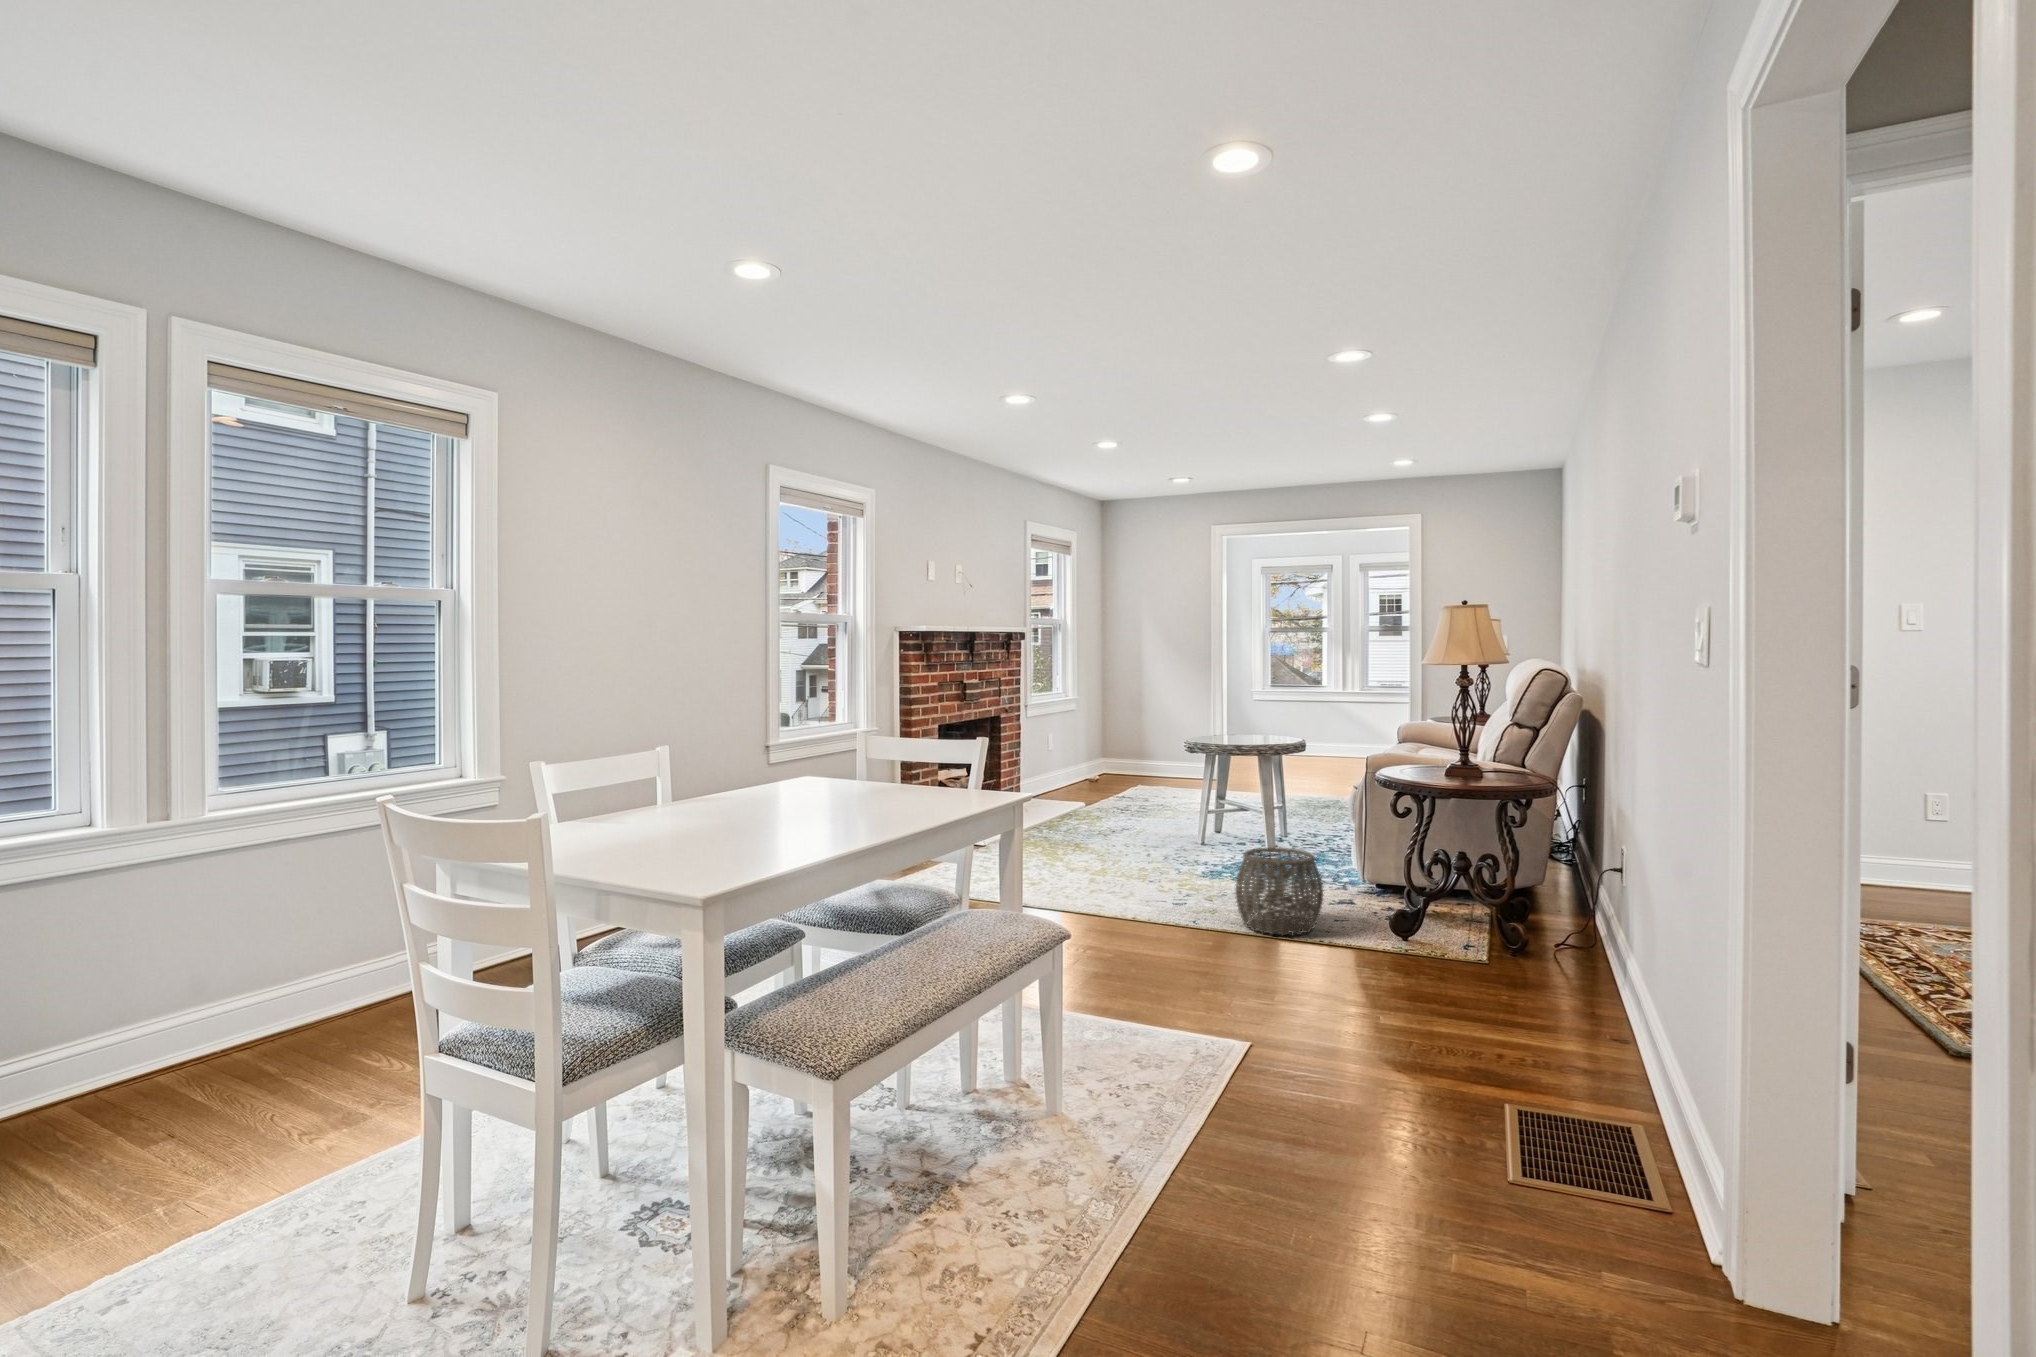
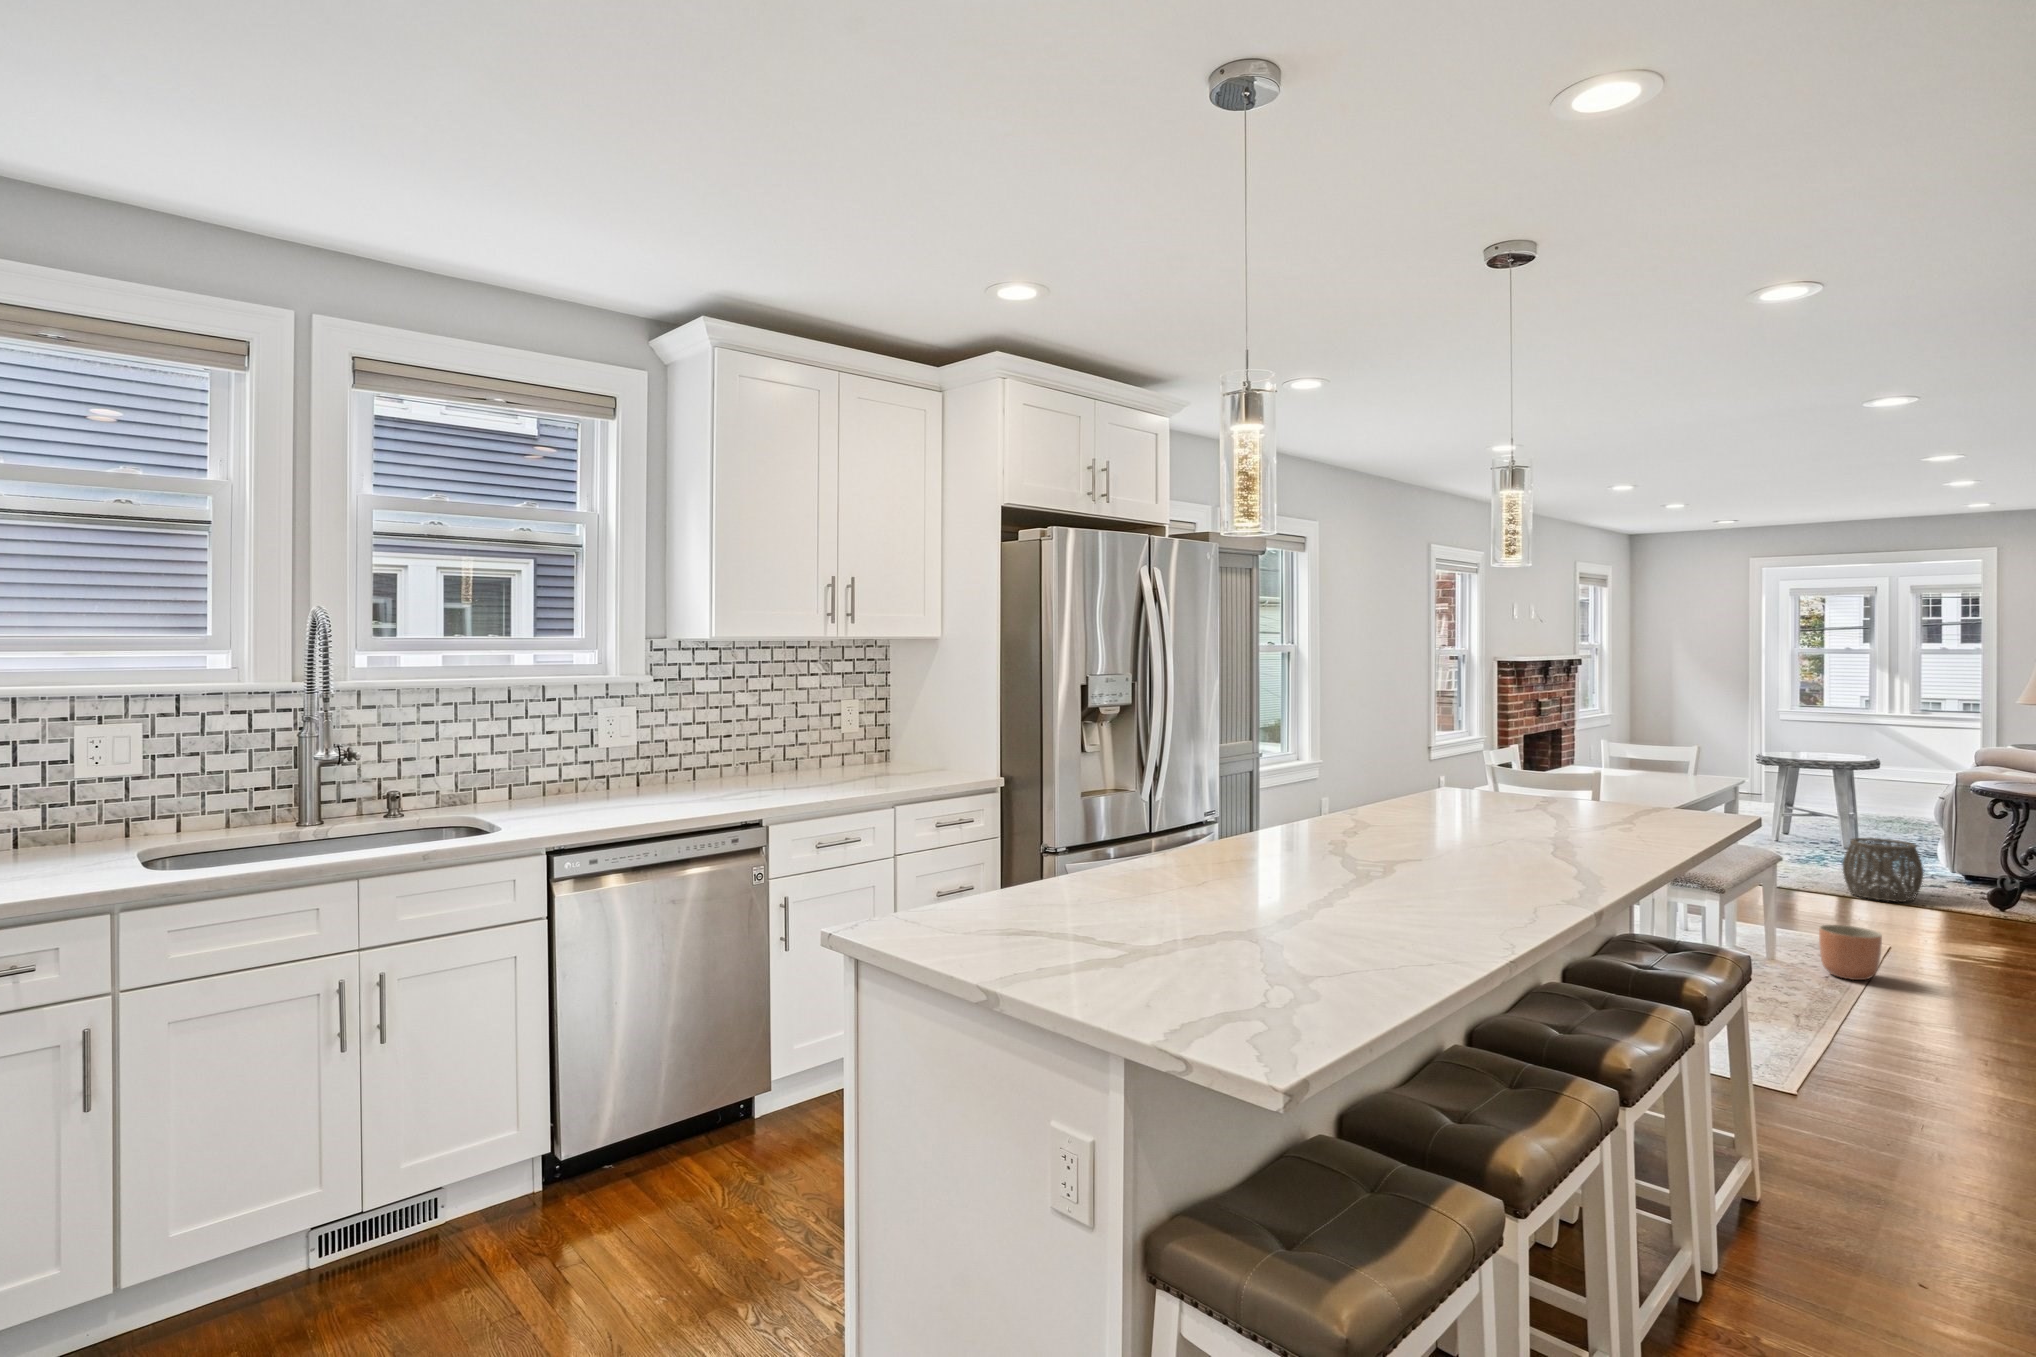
planter: none [1119,1036,1207,1142] -> present [1819,925,1882,980]

